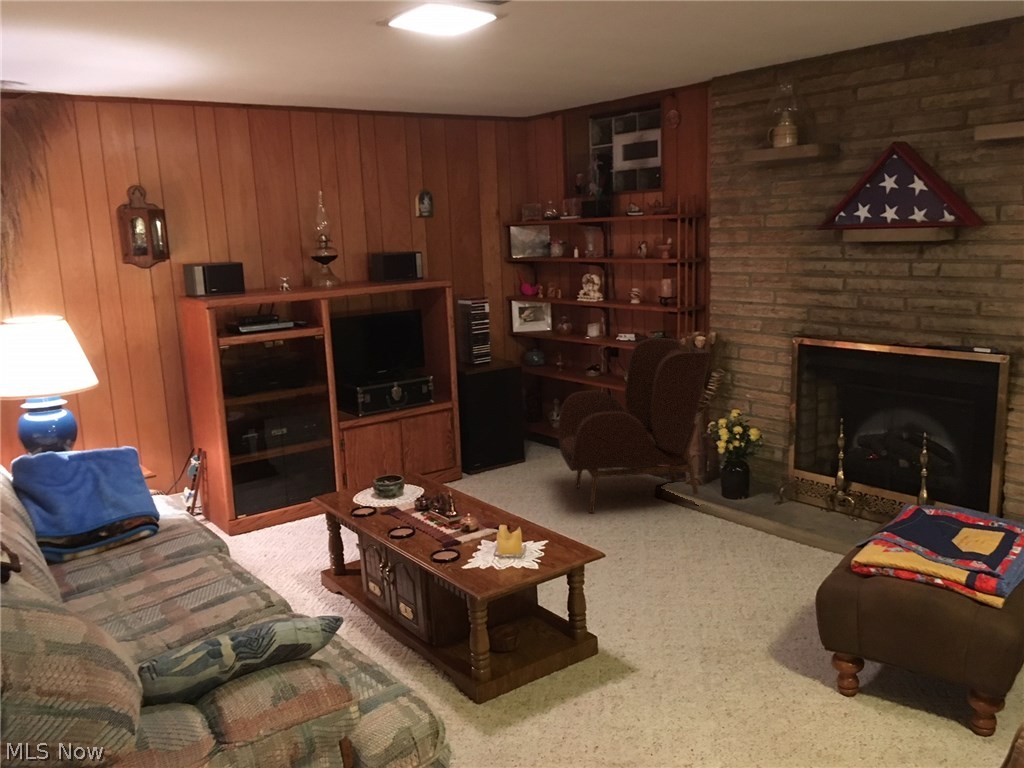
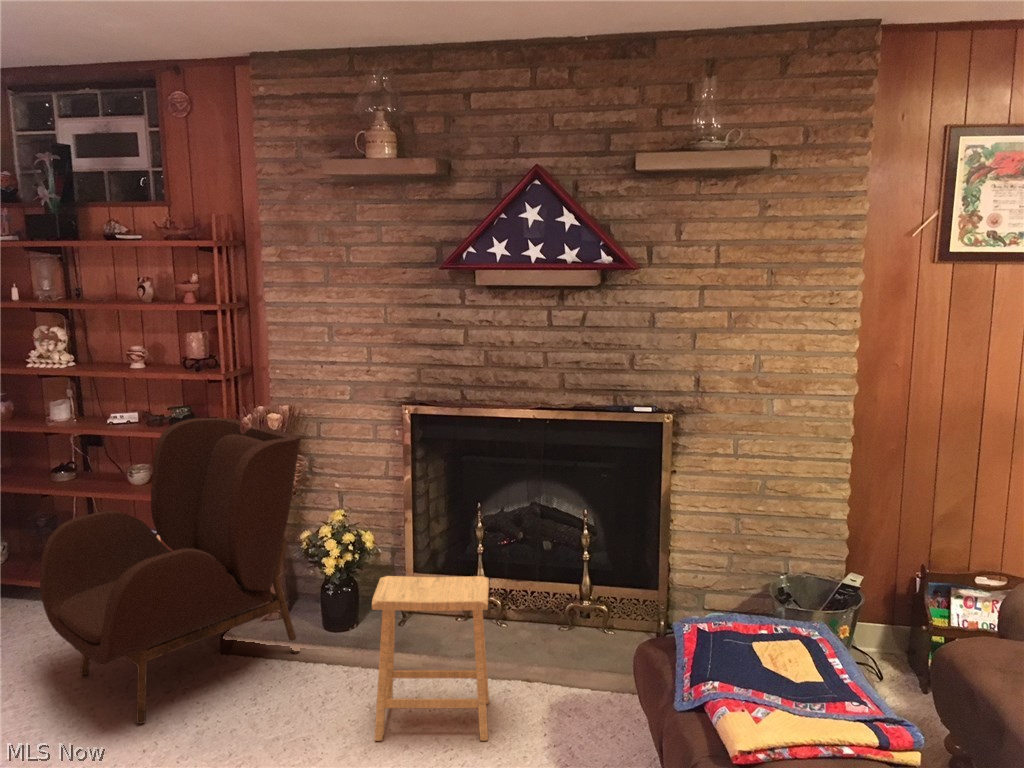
footstool: none [709,449,804,572] -> present [372,576,489,741]

